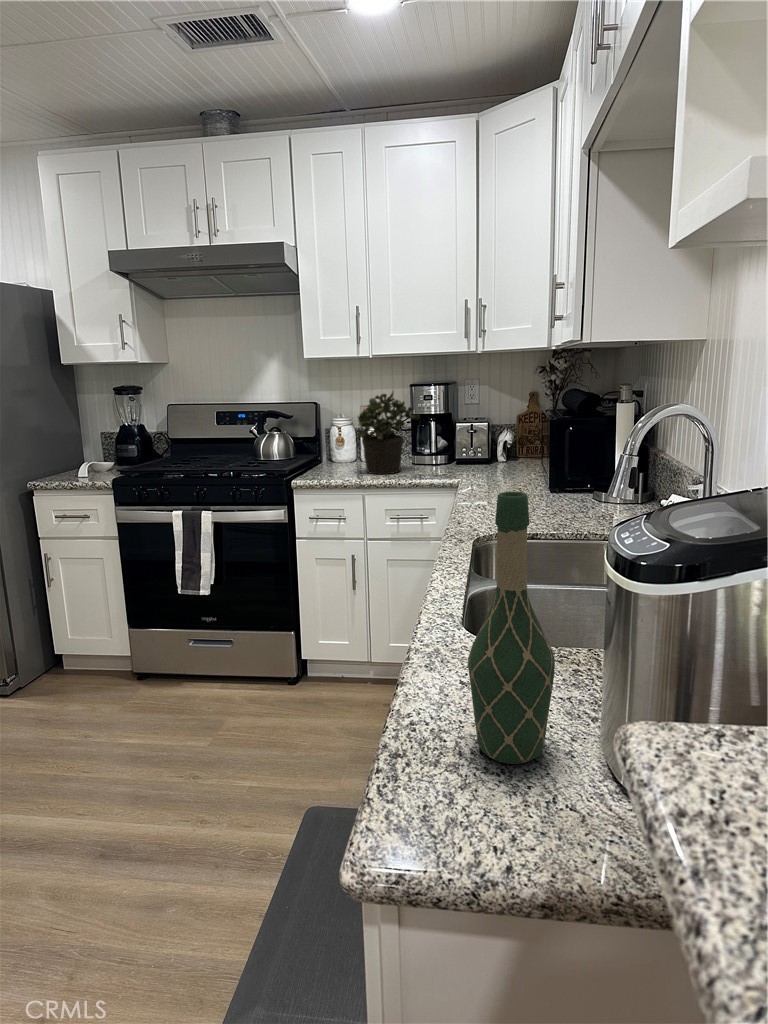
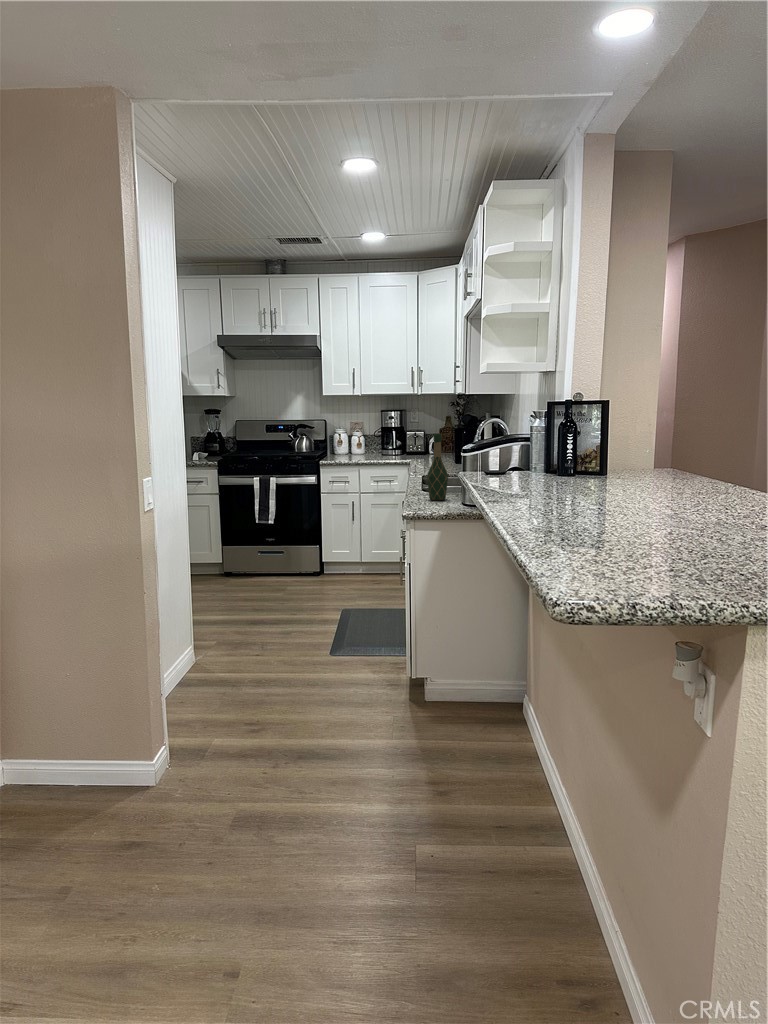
potted plant: present [358,391,420,474] -> none [354,414,388,459]

